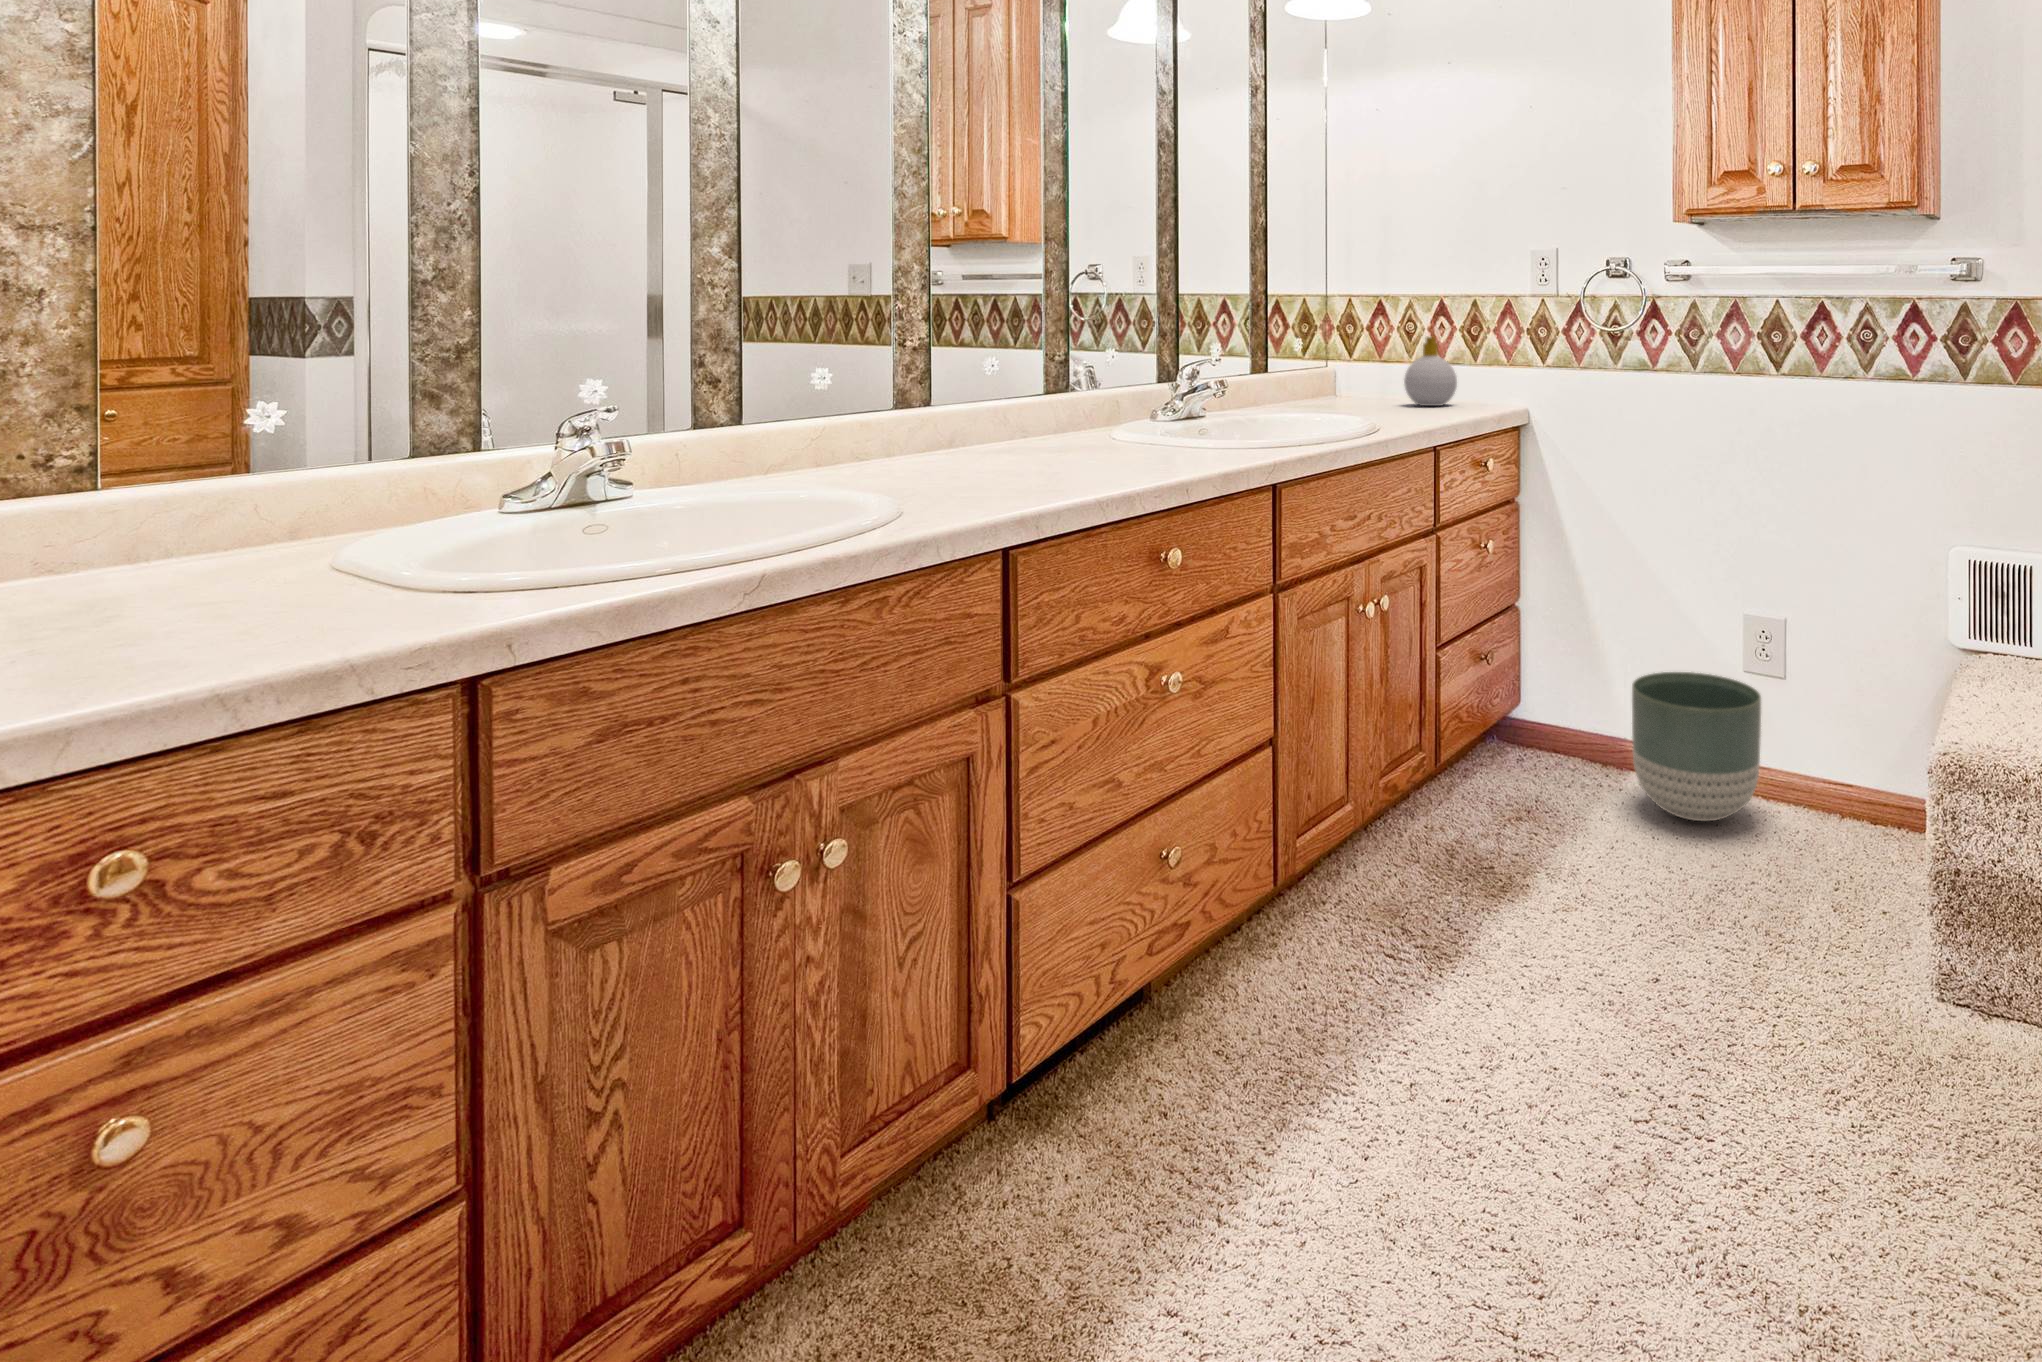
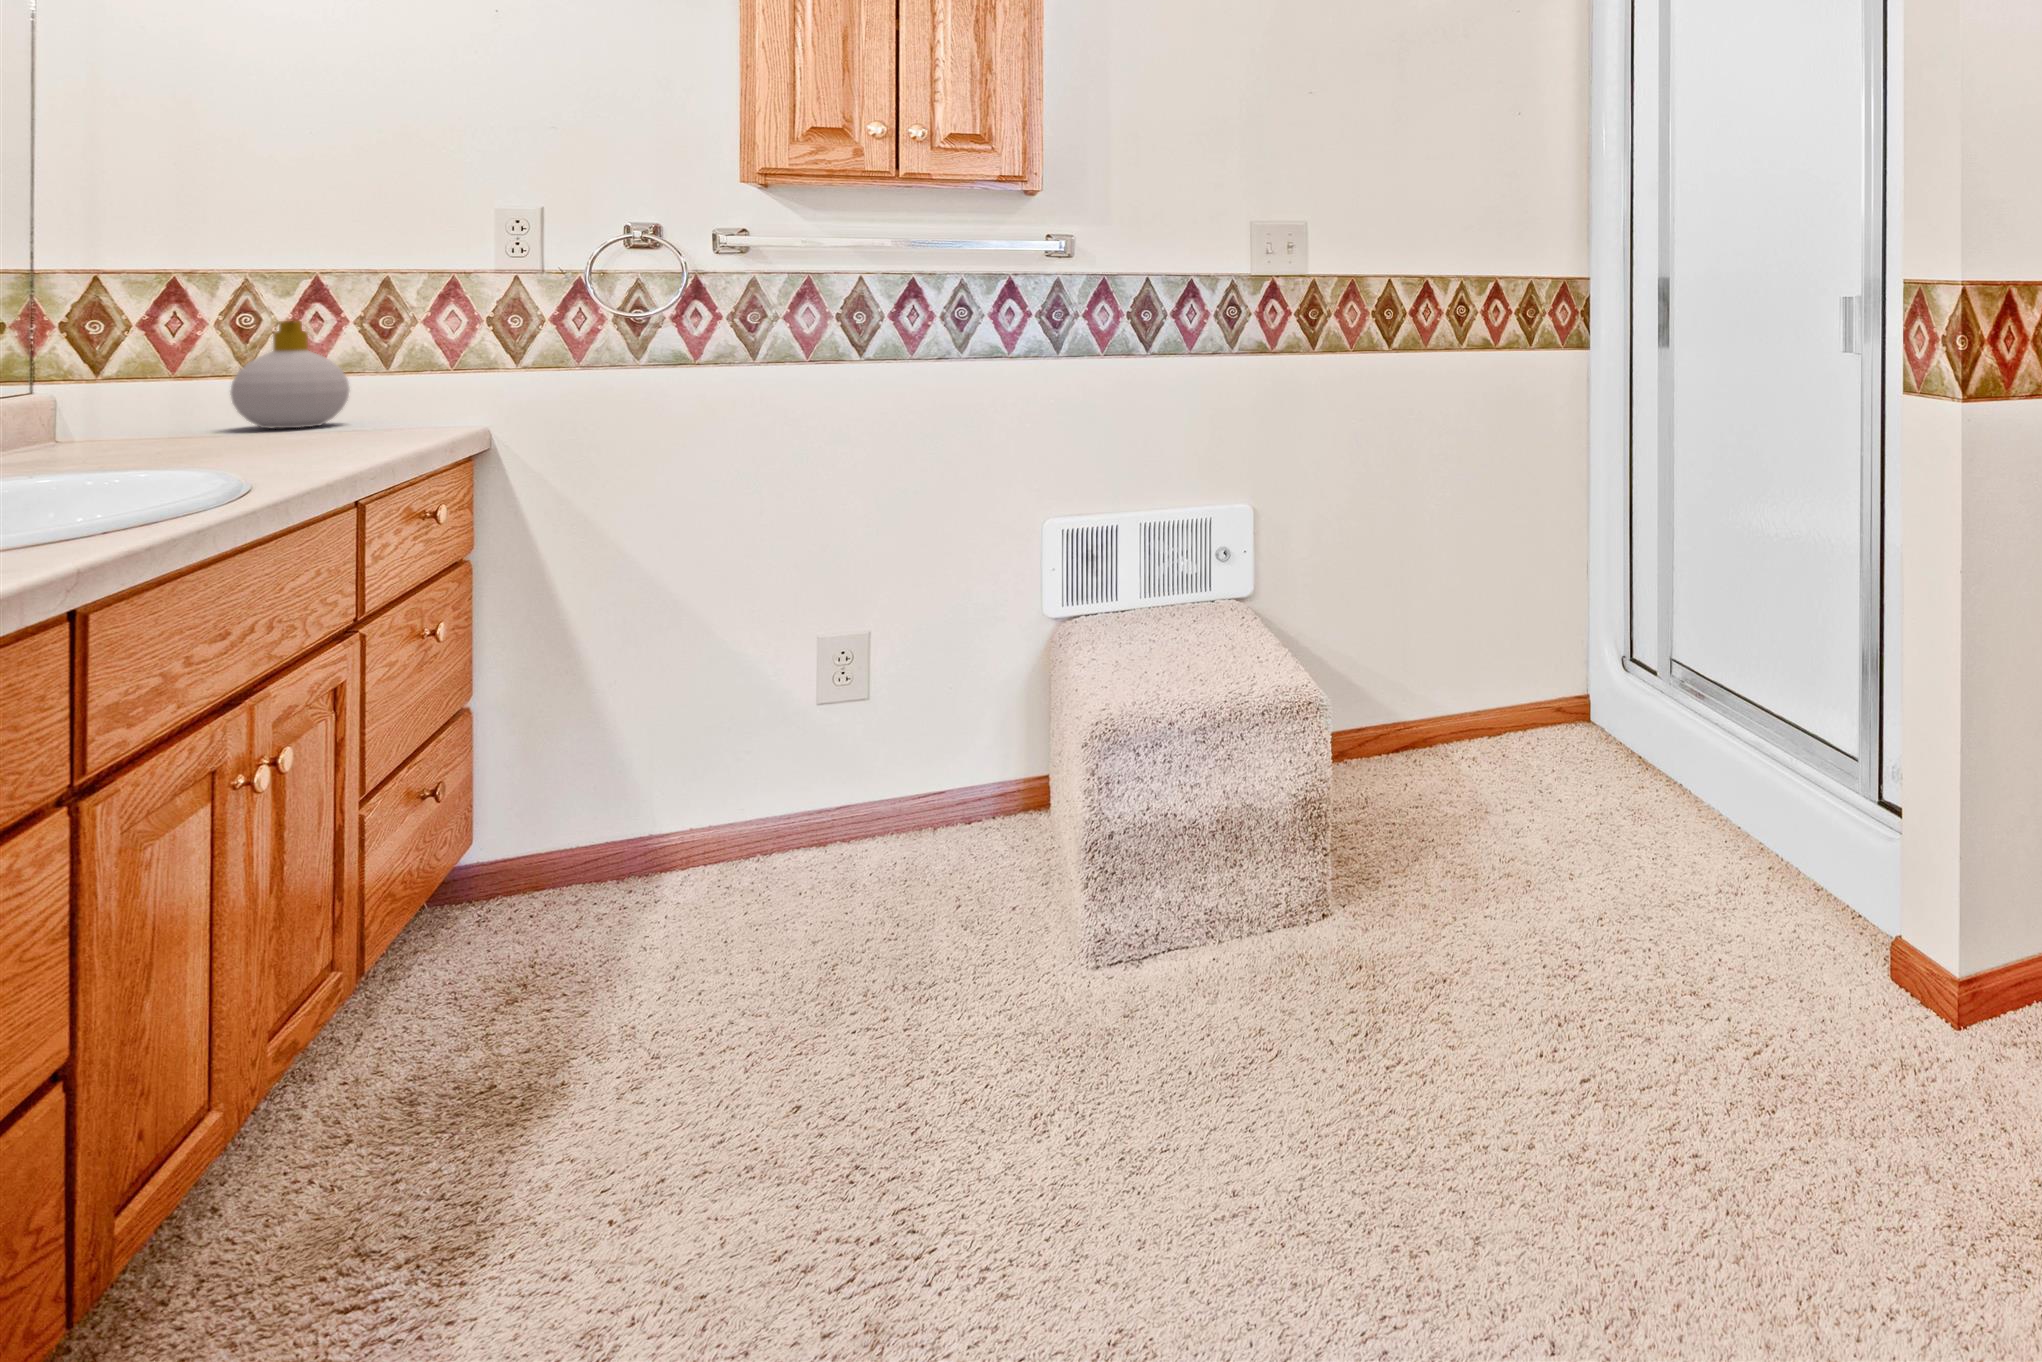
planter: present [1632,672,1761,821] -> none [686,712,859,895]

